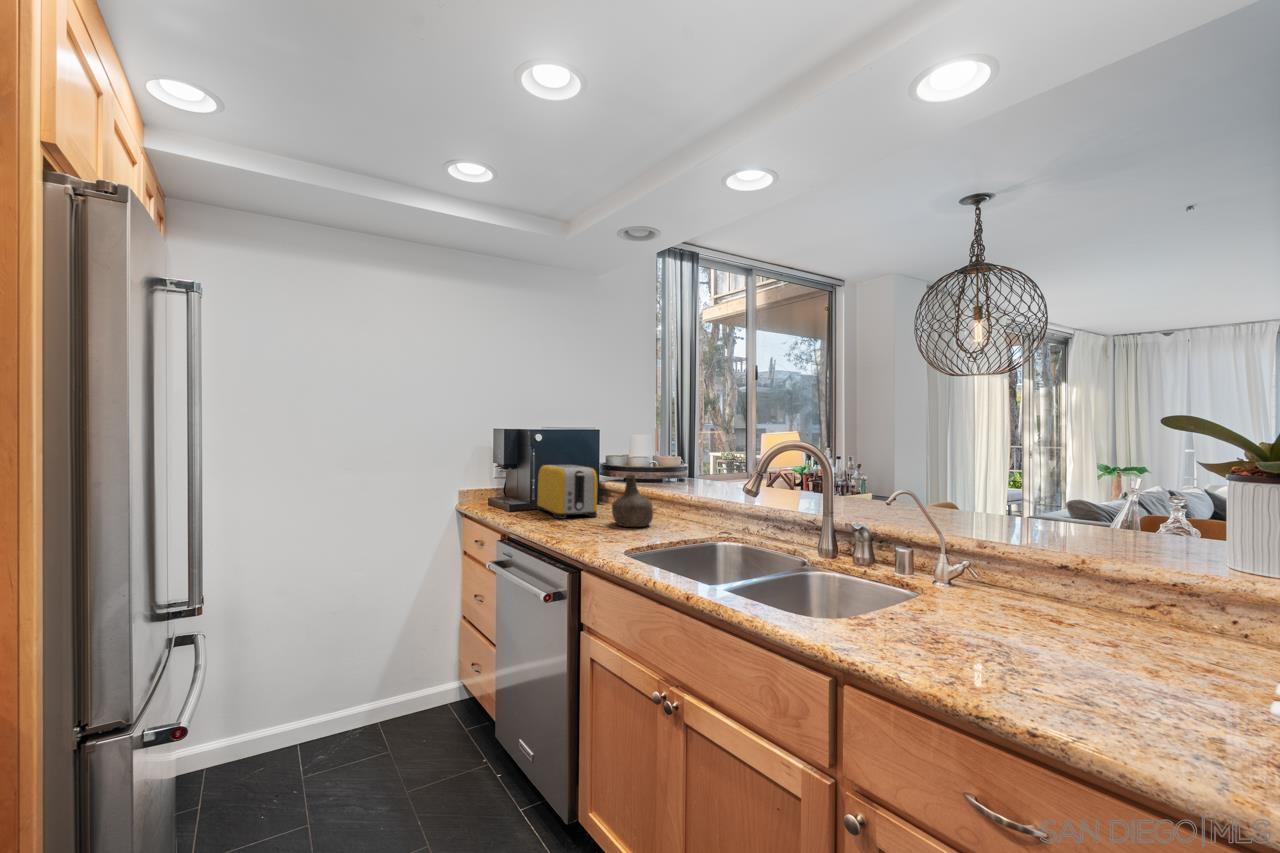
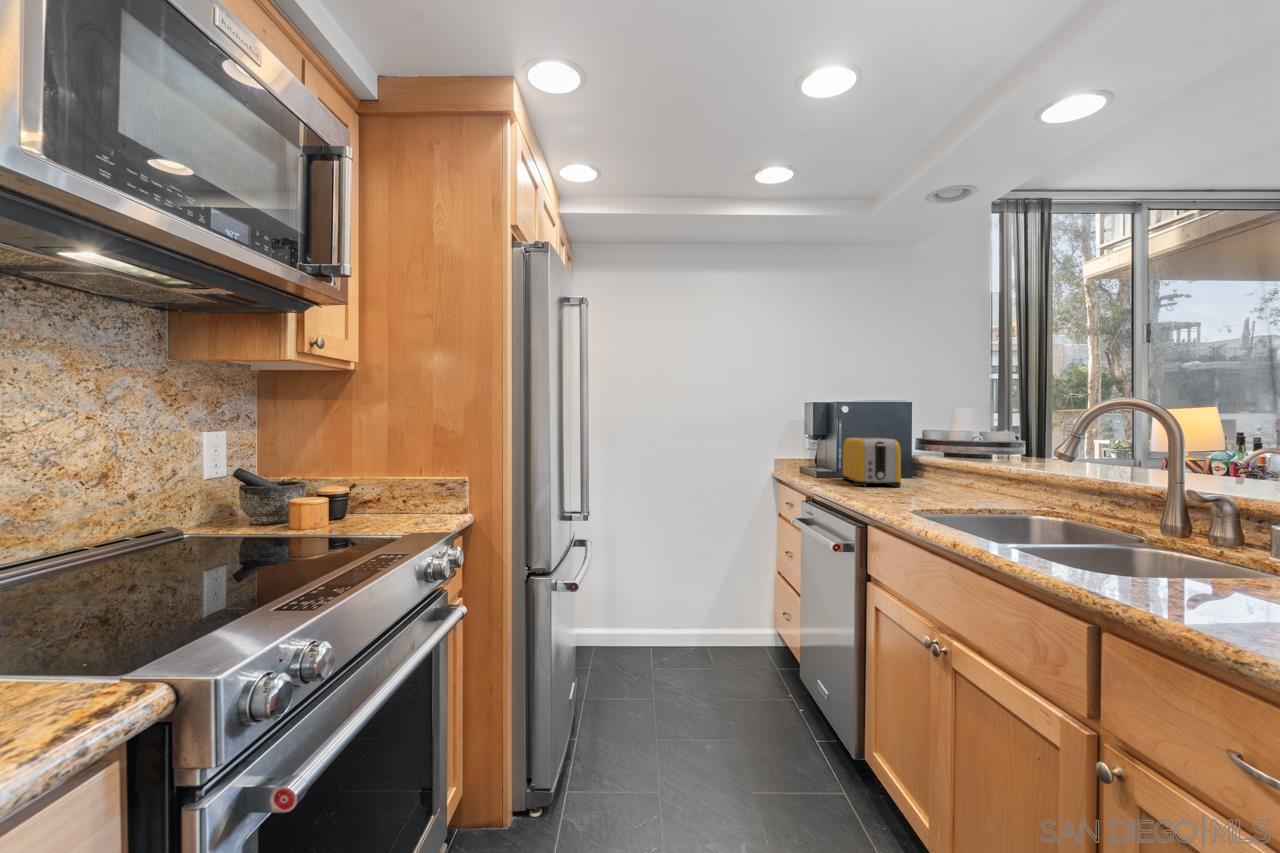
bottle: present [612,474,653,527] -> none [912,444,960,497]

